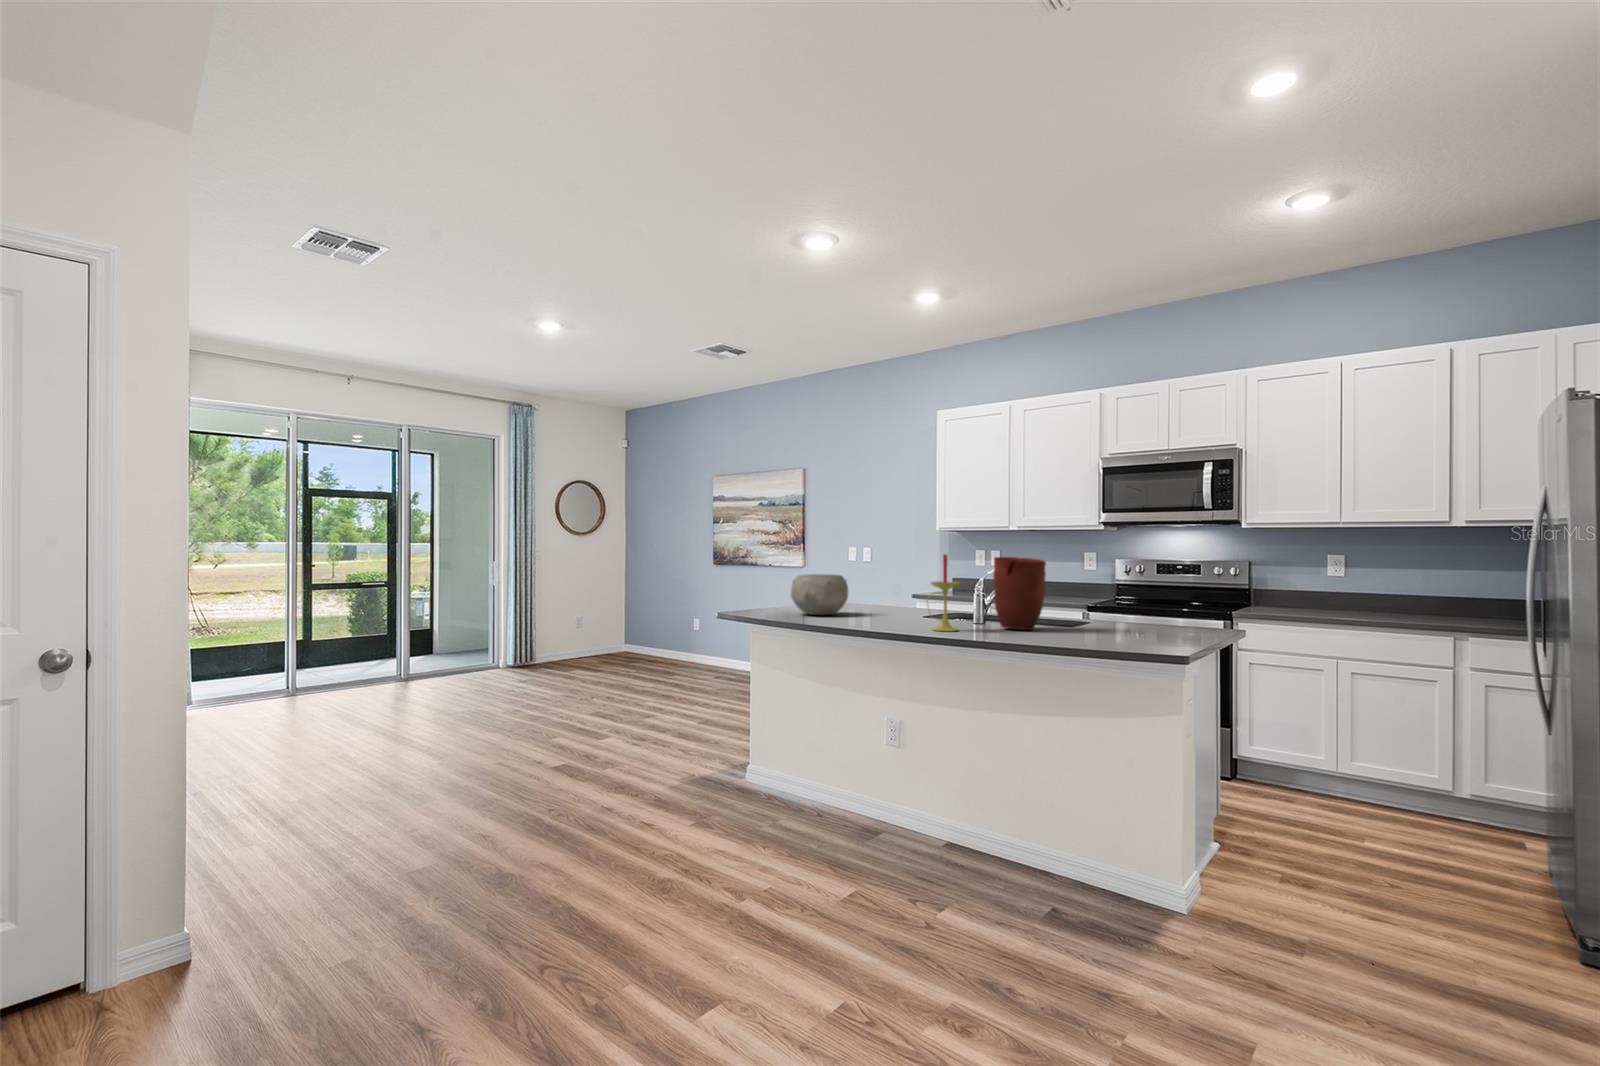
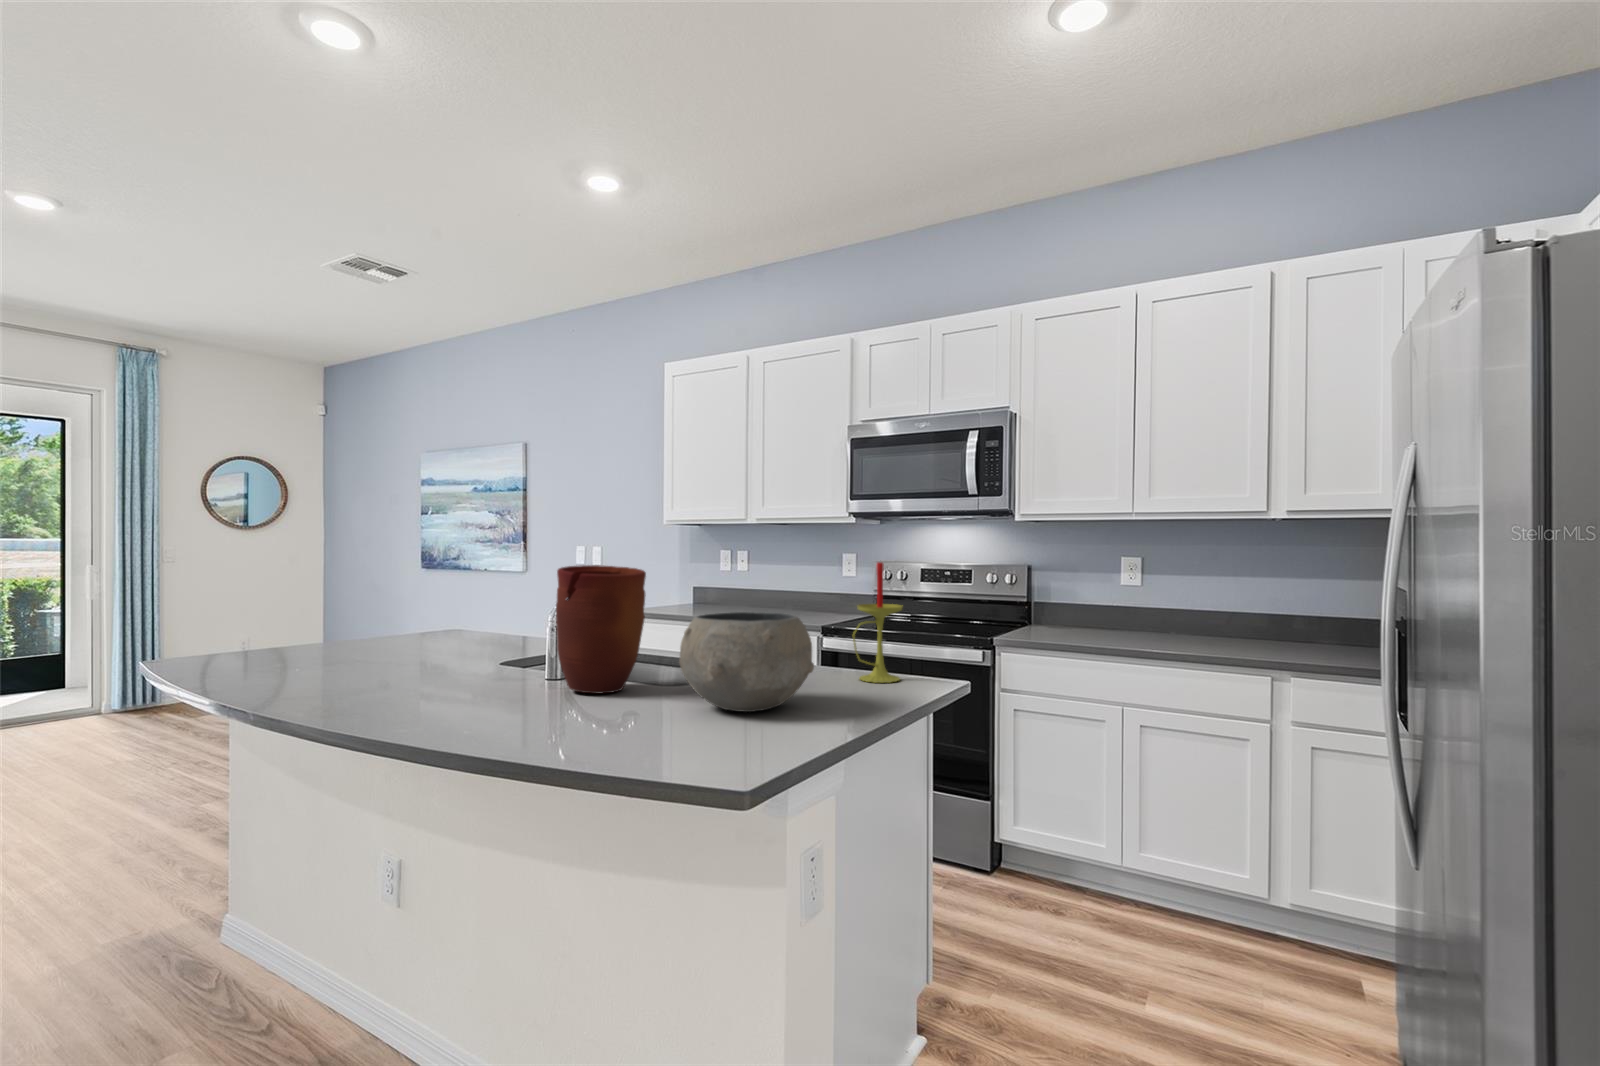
candle: present [930,554,960,631] -> present [853,562,903,683]
ceramic bowl: present [791,575,848,615] -> present [679,612,814,712]

